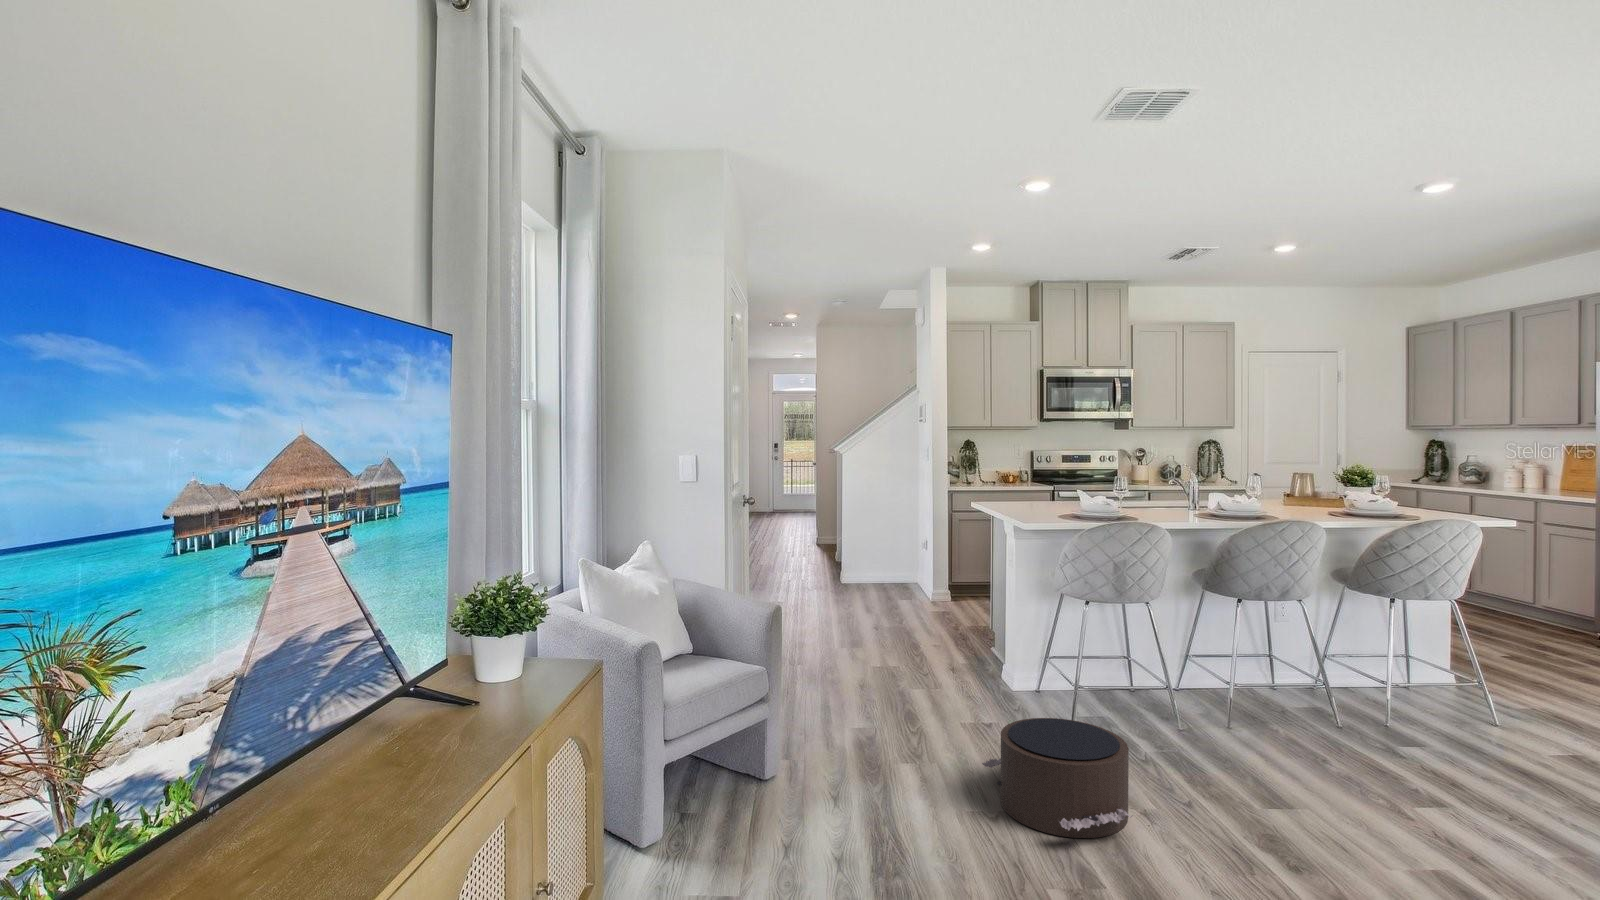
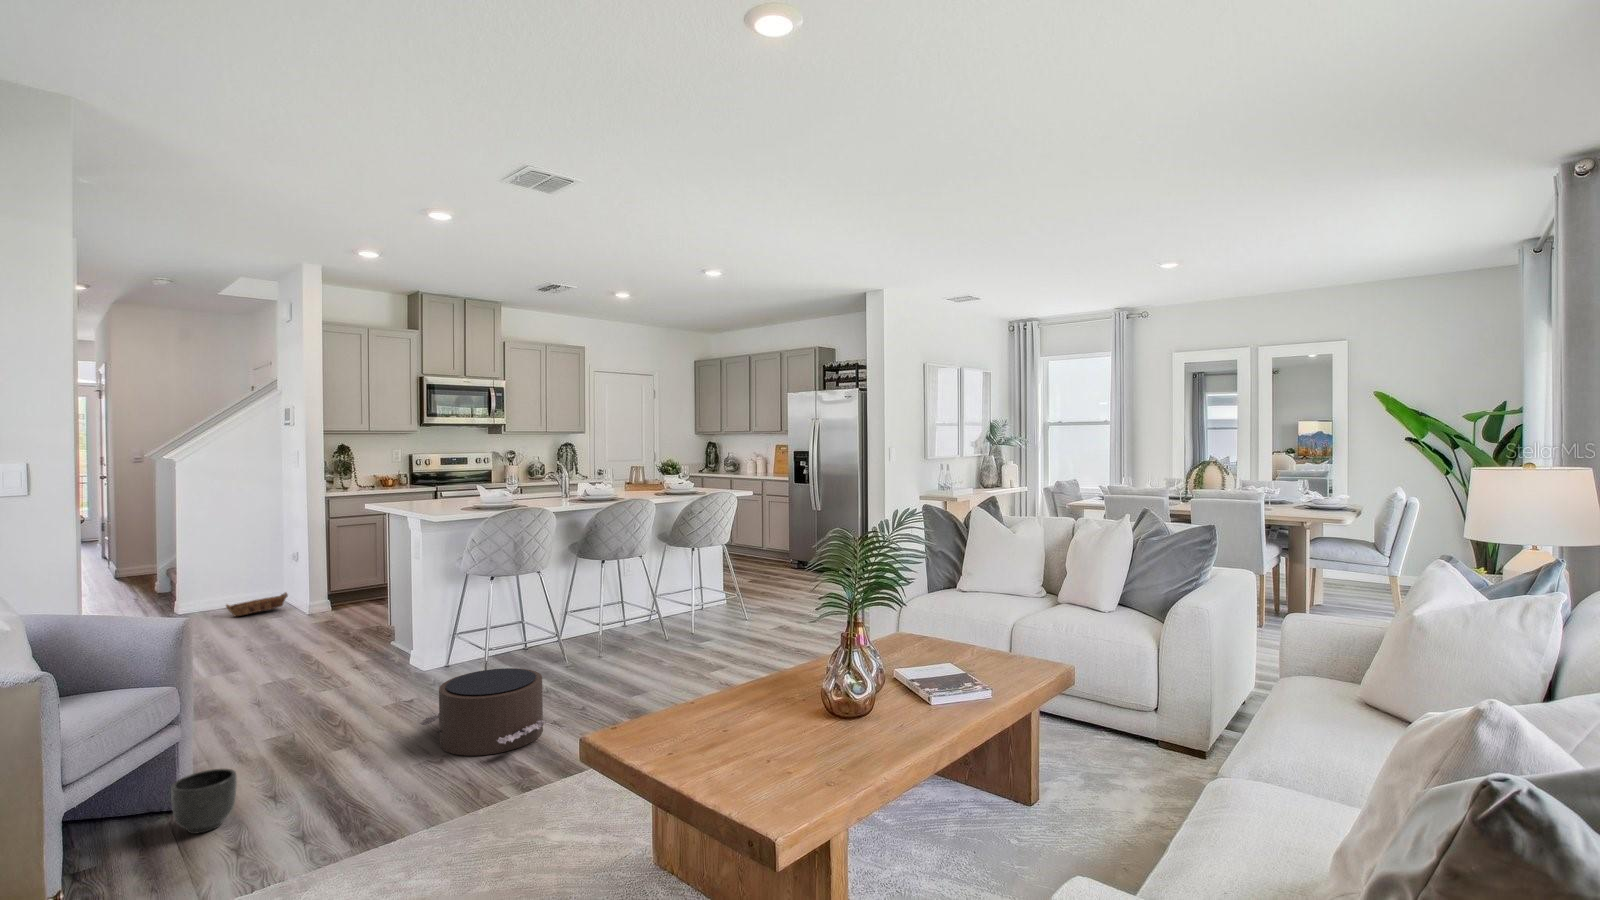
basket: none [864,576,922,598] -> present [226,592,288,616]
planter: none [745,759,796,823] -> present [171,769,237,834]

